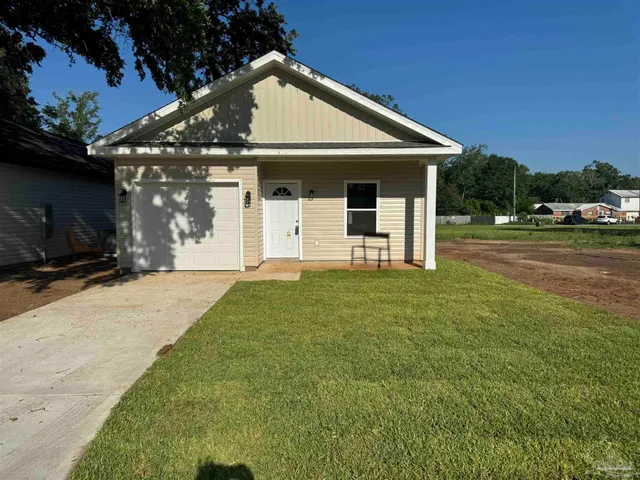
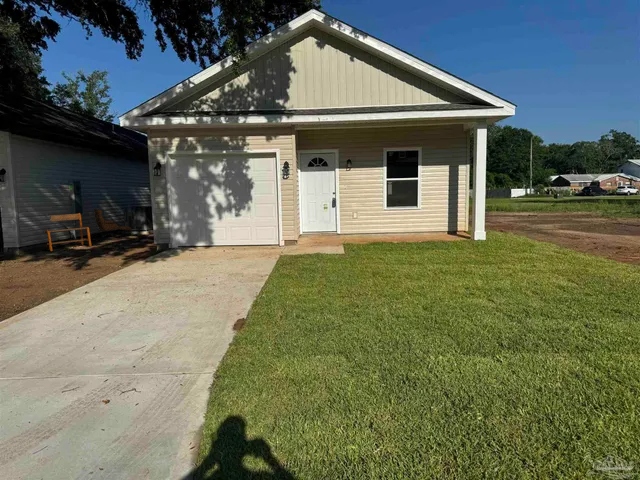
bench: present [351,231,391,268] -> present [45,213,91,251]

